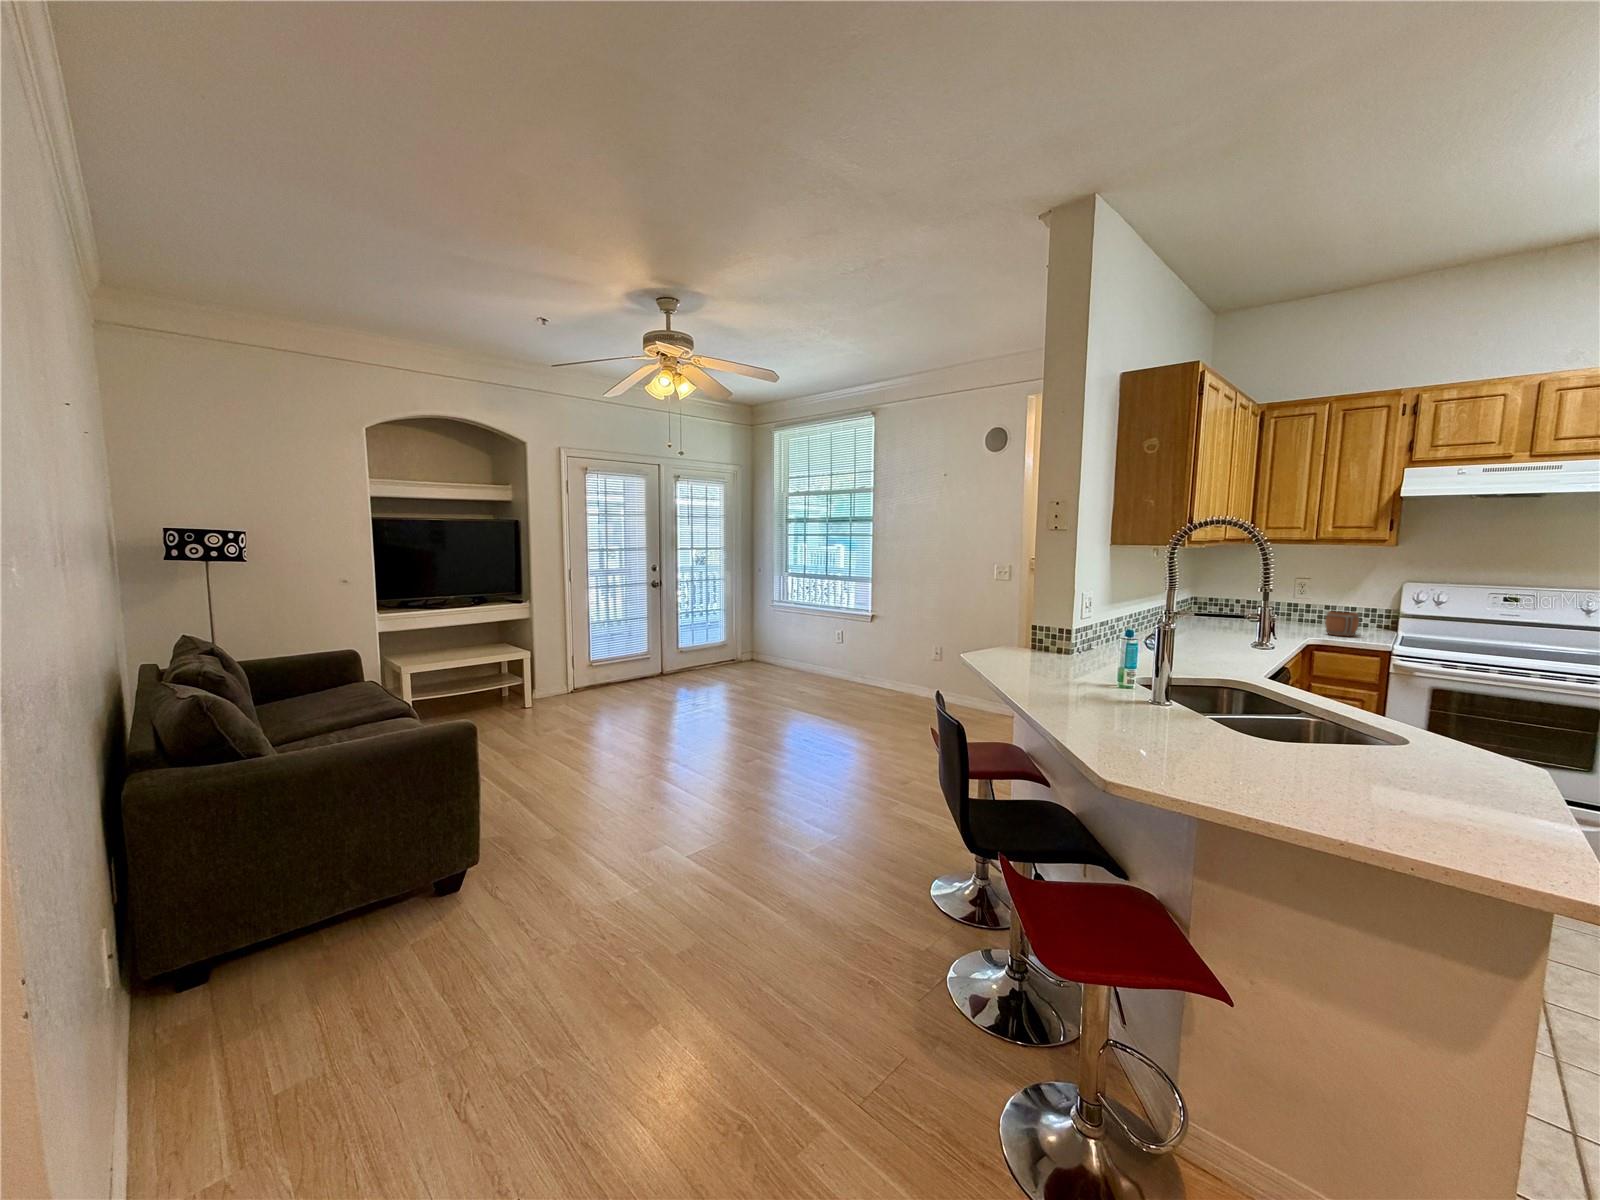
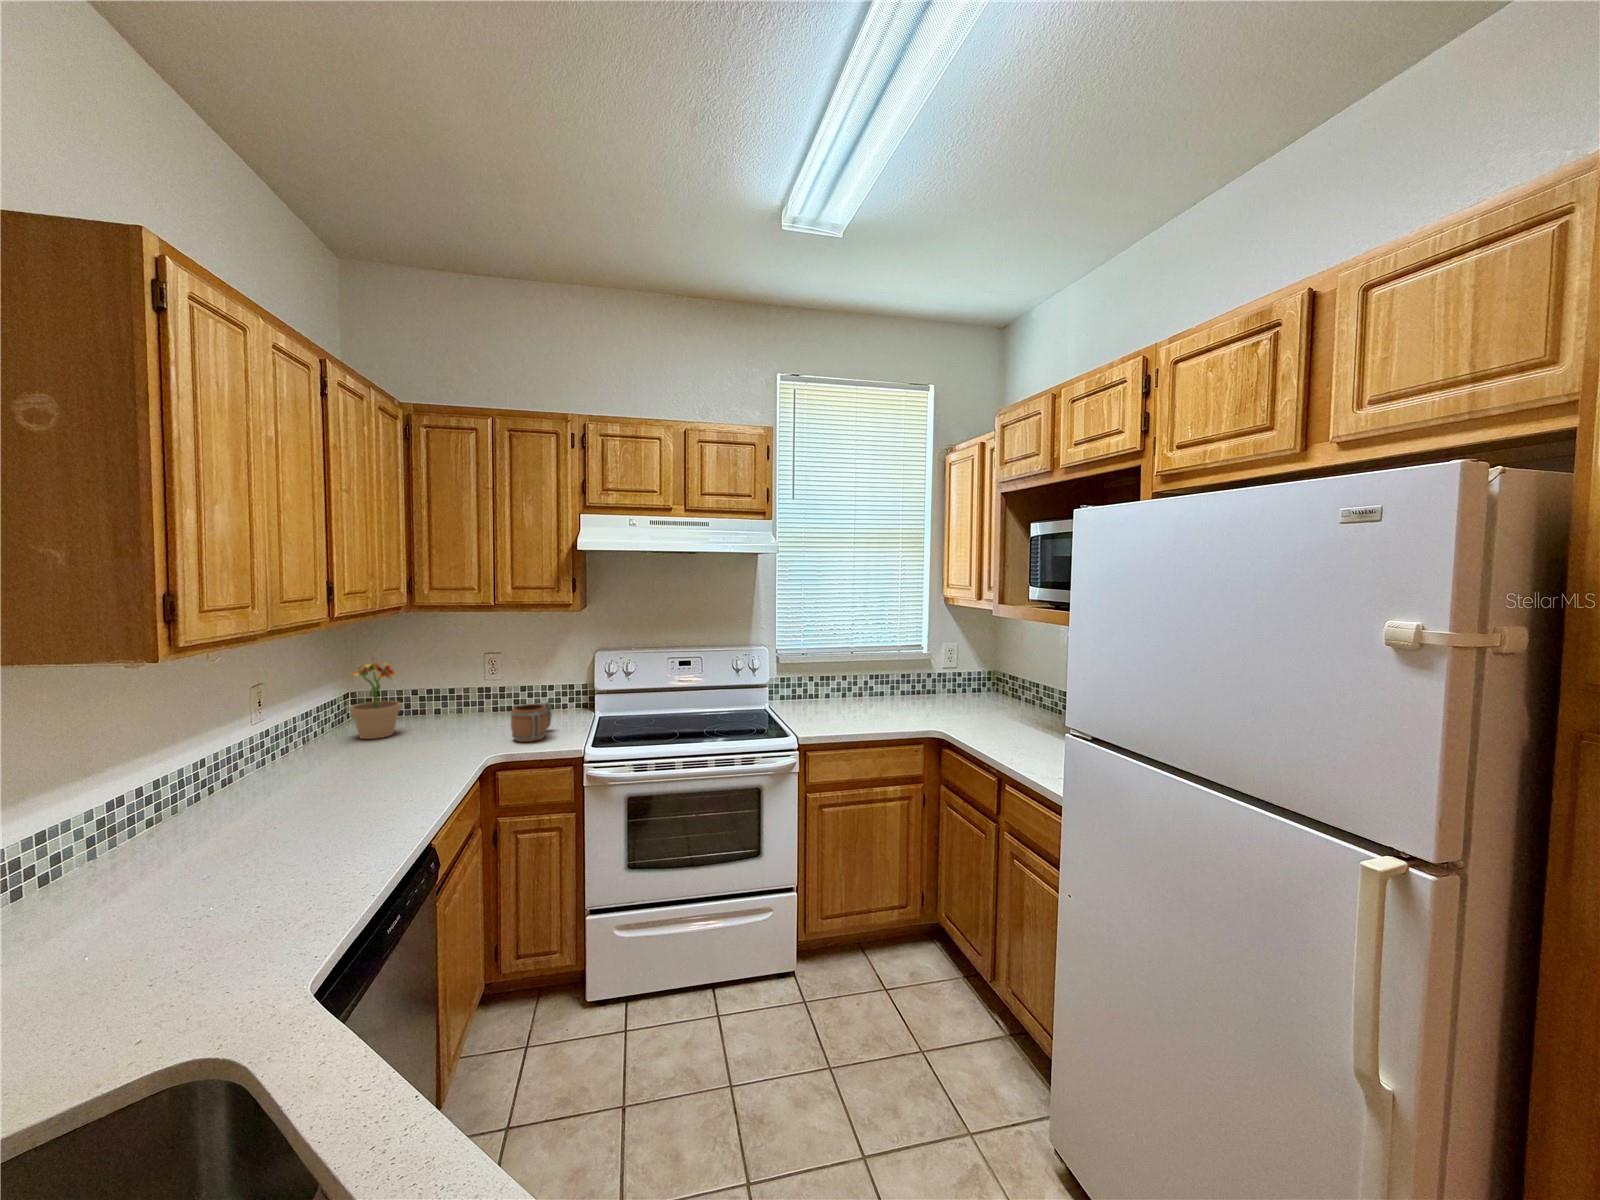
potted plant: none [1203,571,1236,623] -> present [350,662,401,739]

